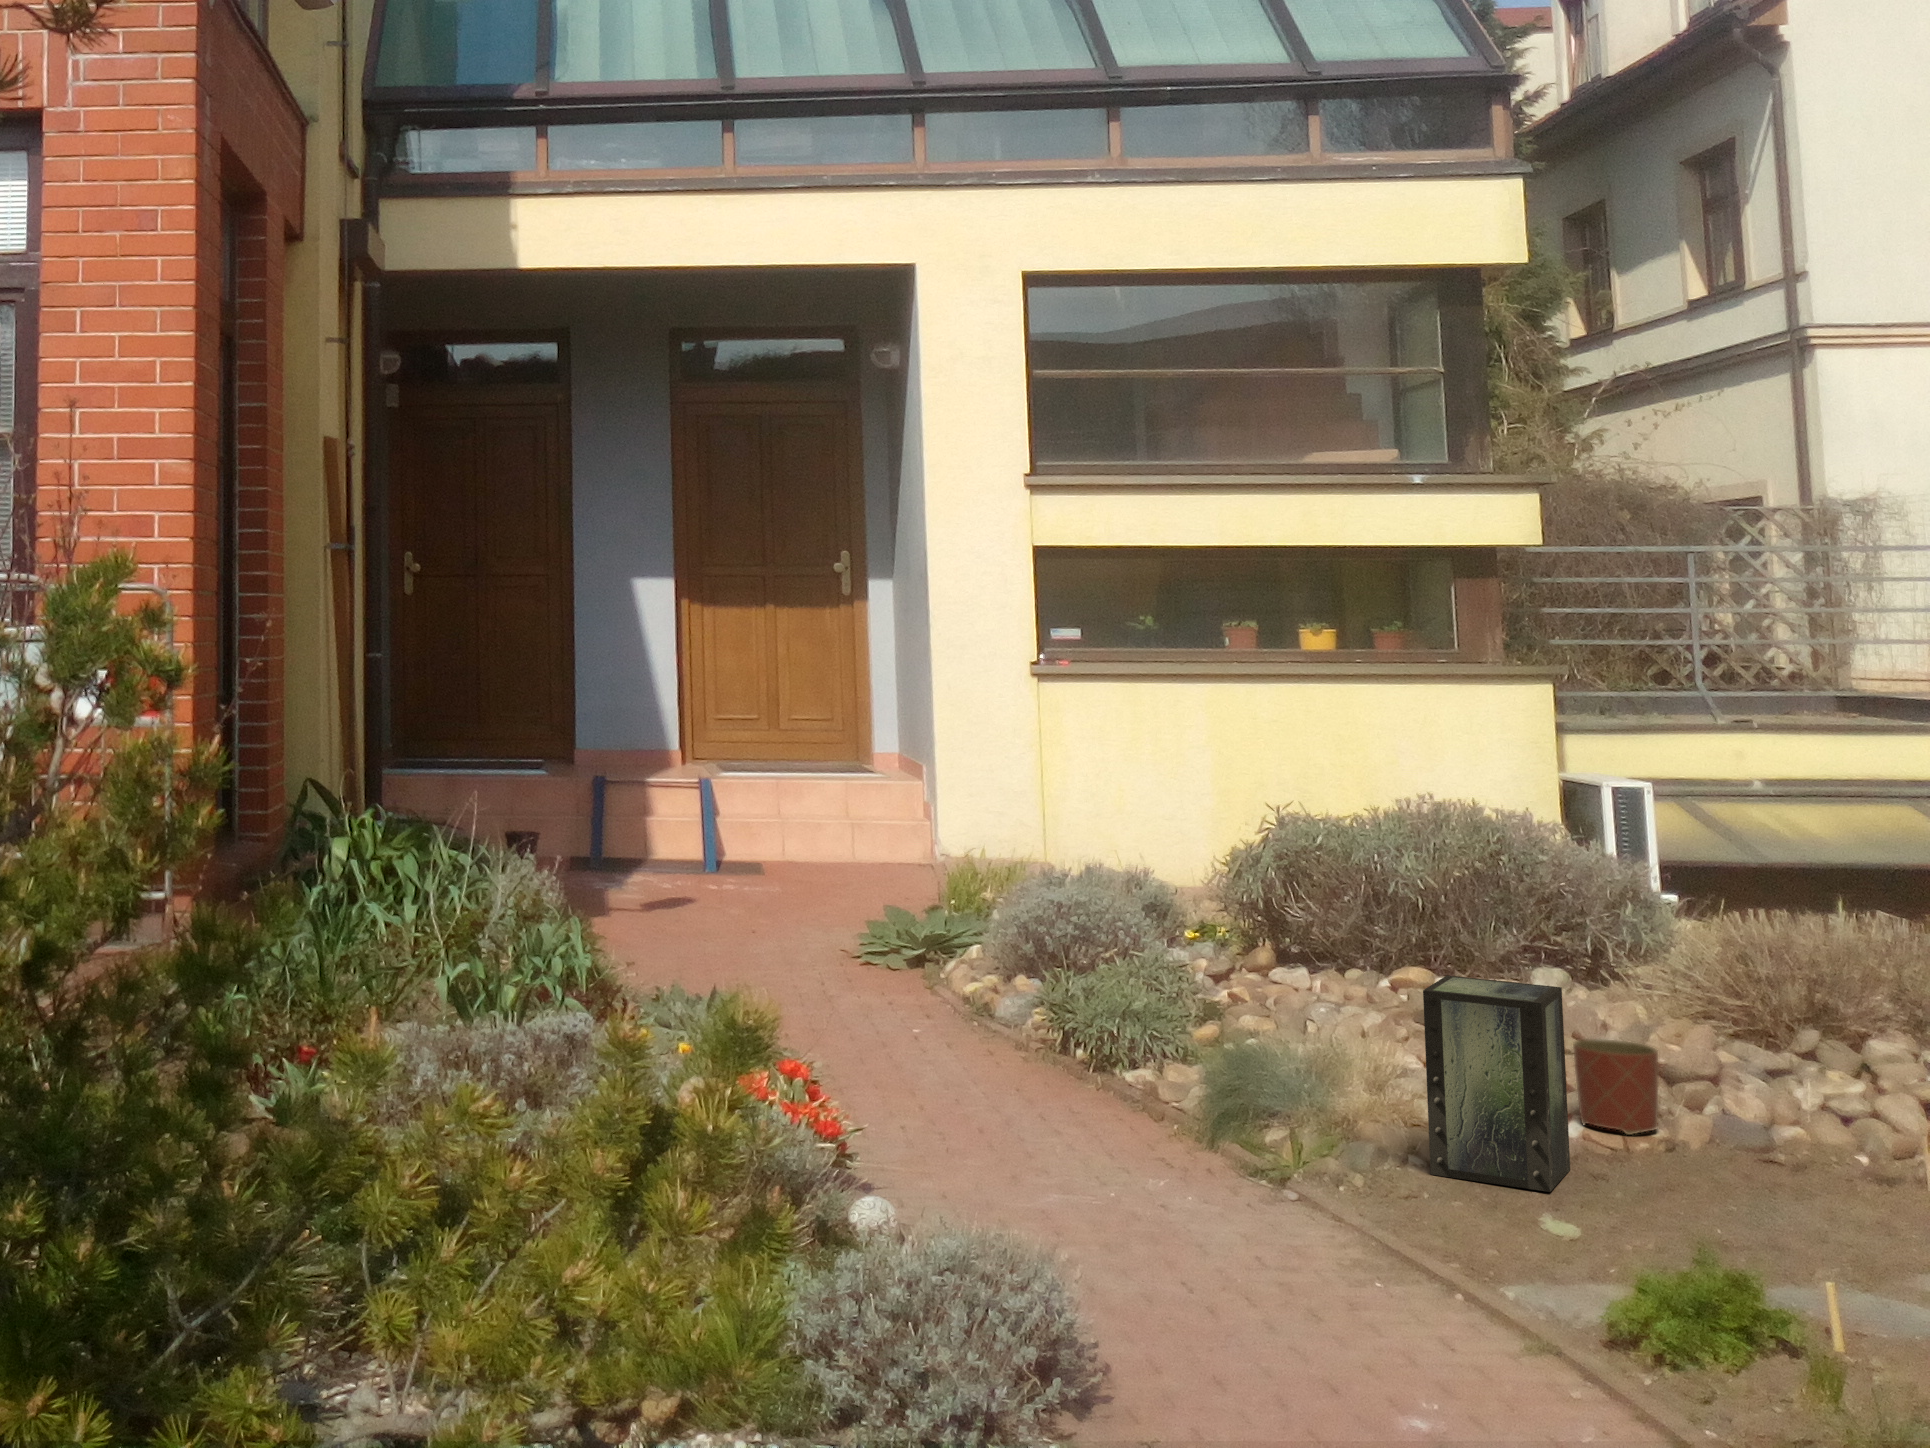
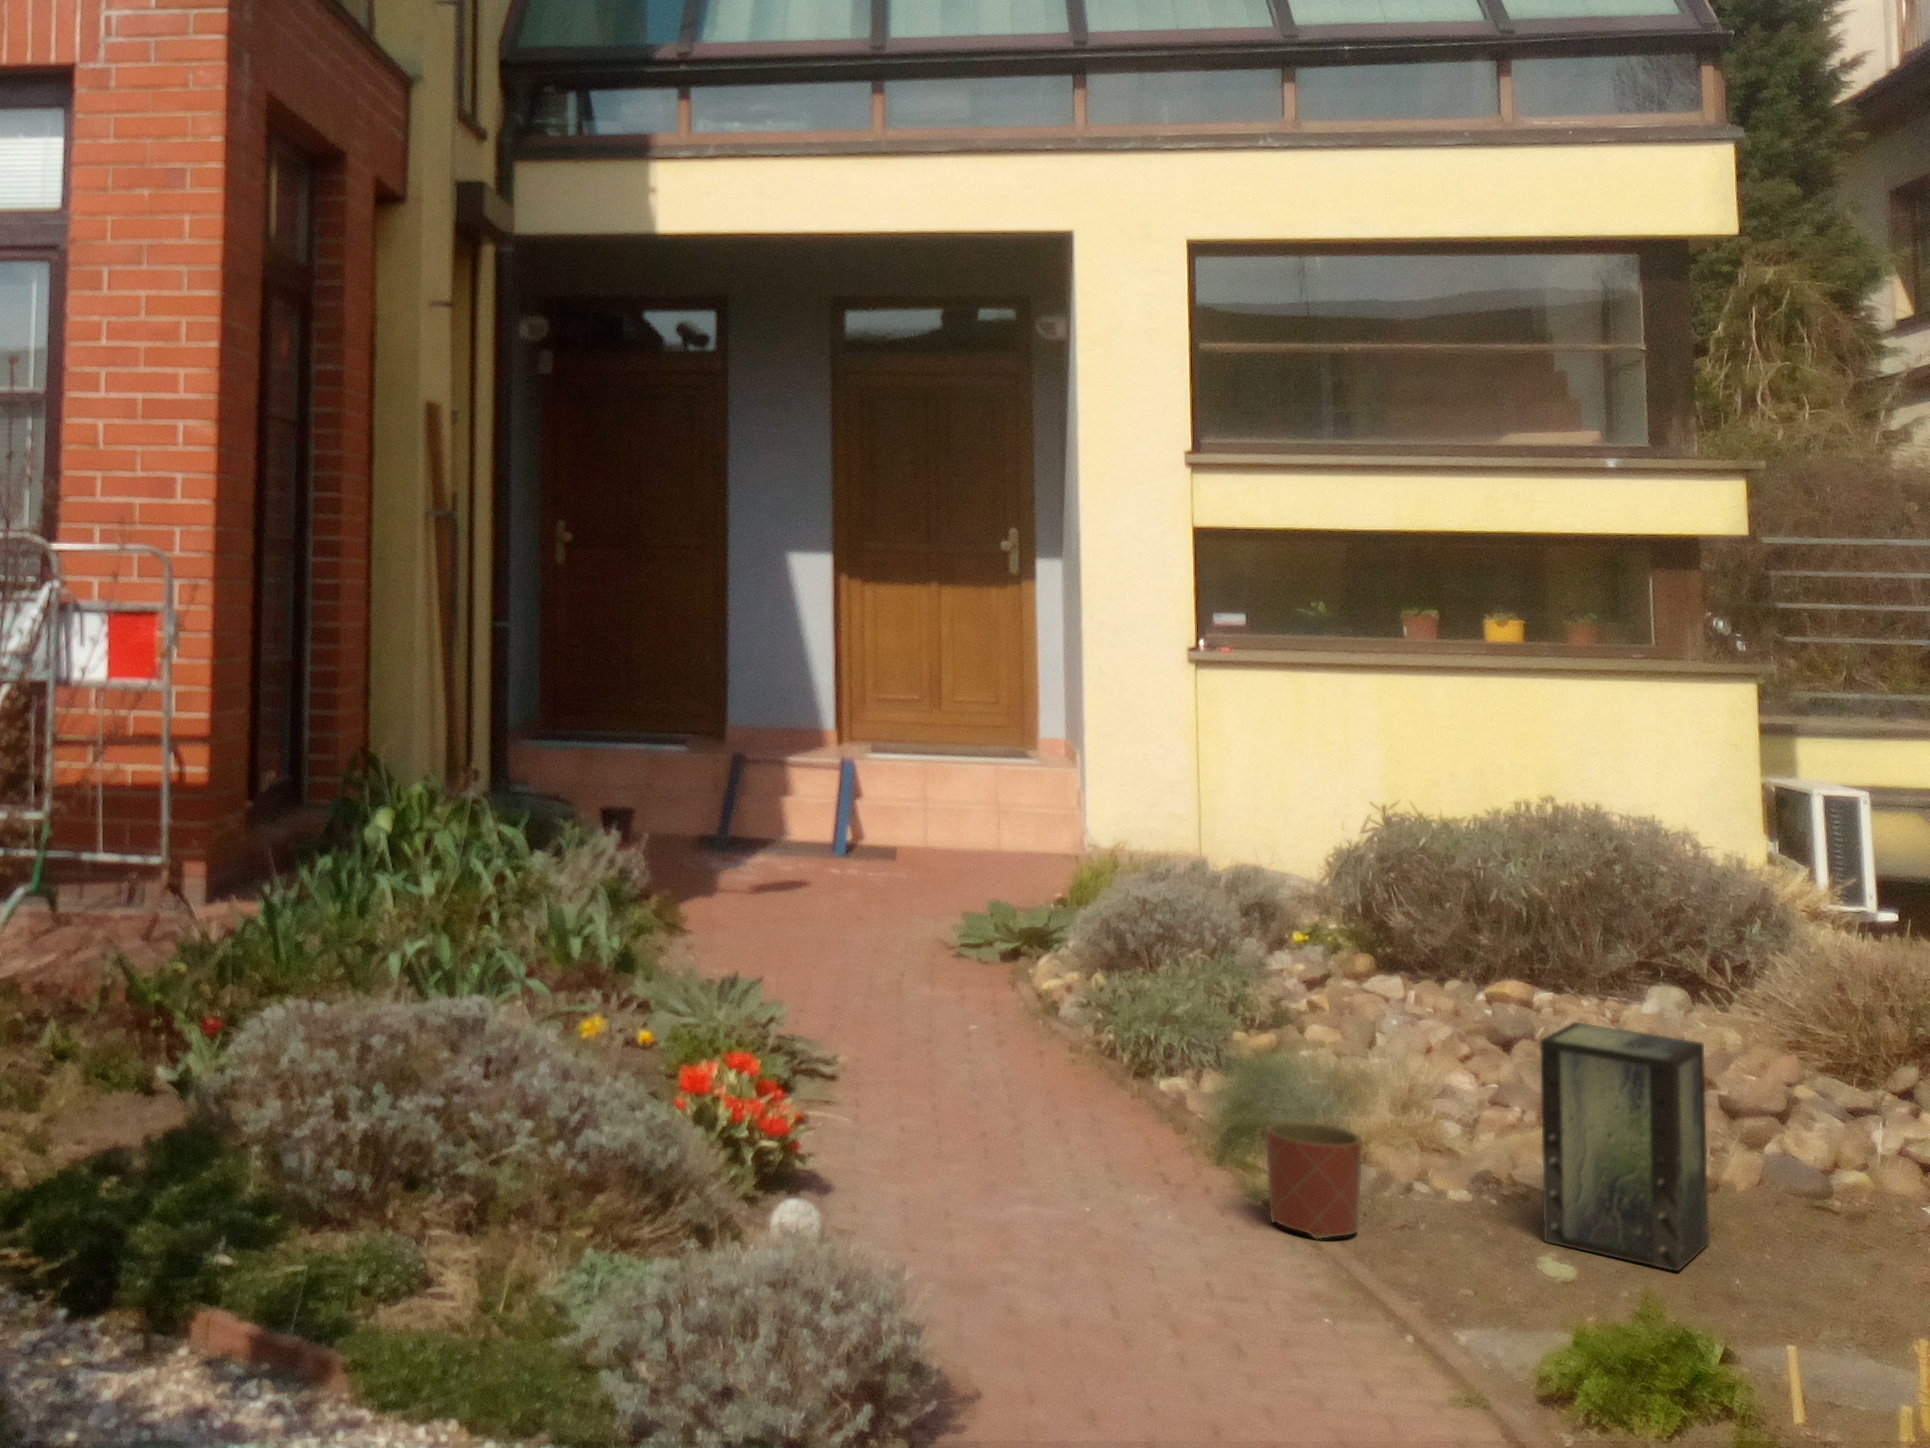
planter: present [1573,1039,1658,1135] -> present [1266,1121,1361,1239]

